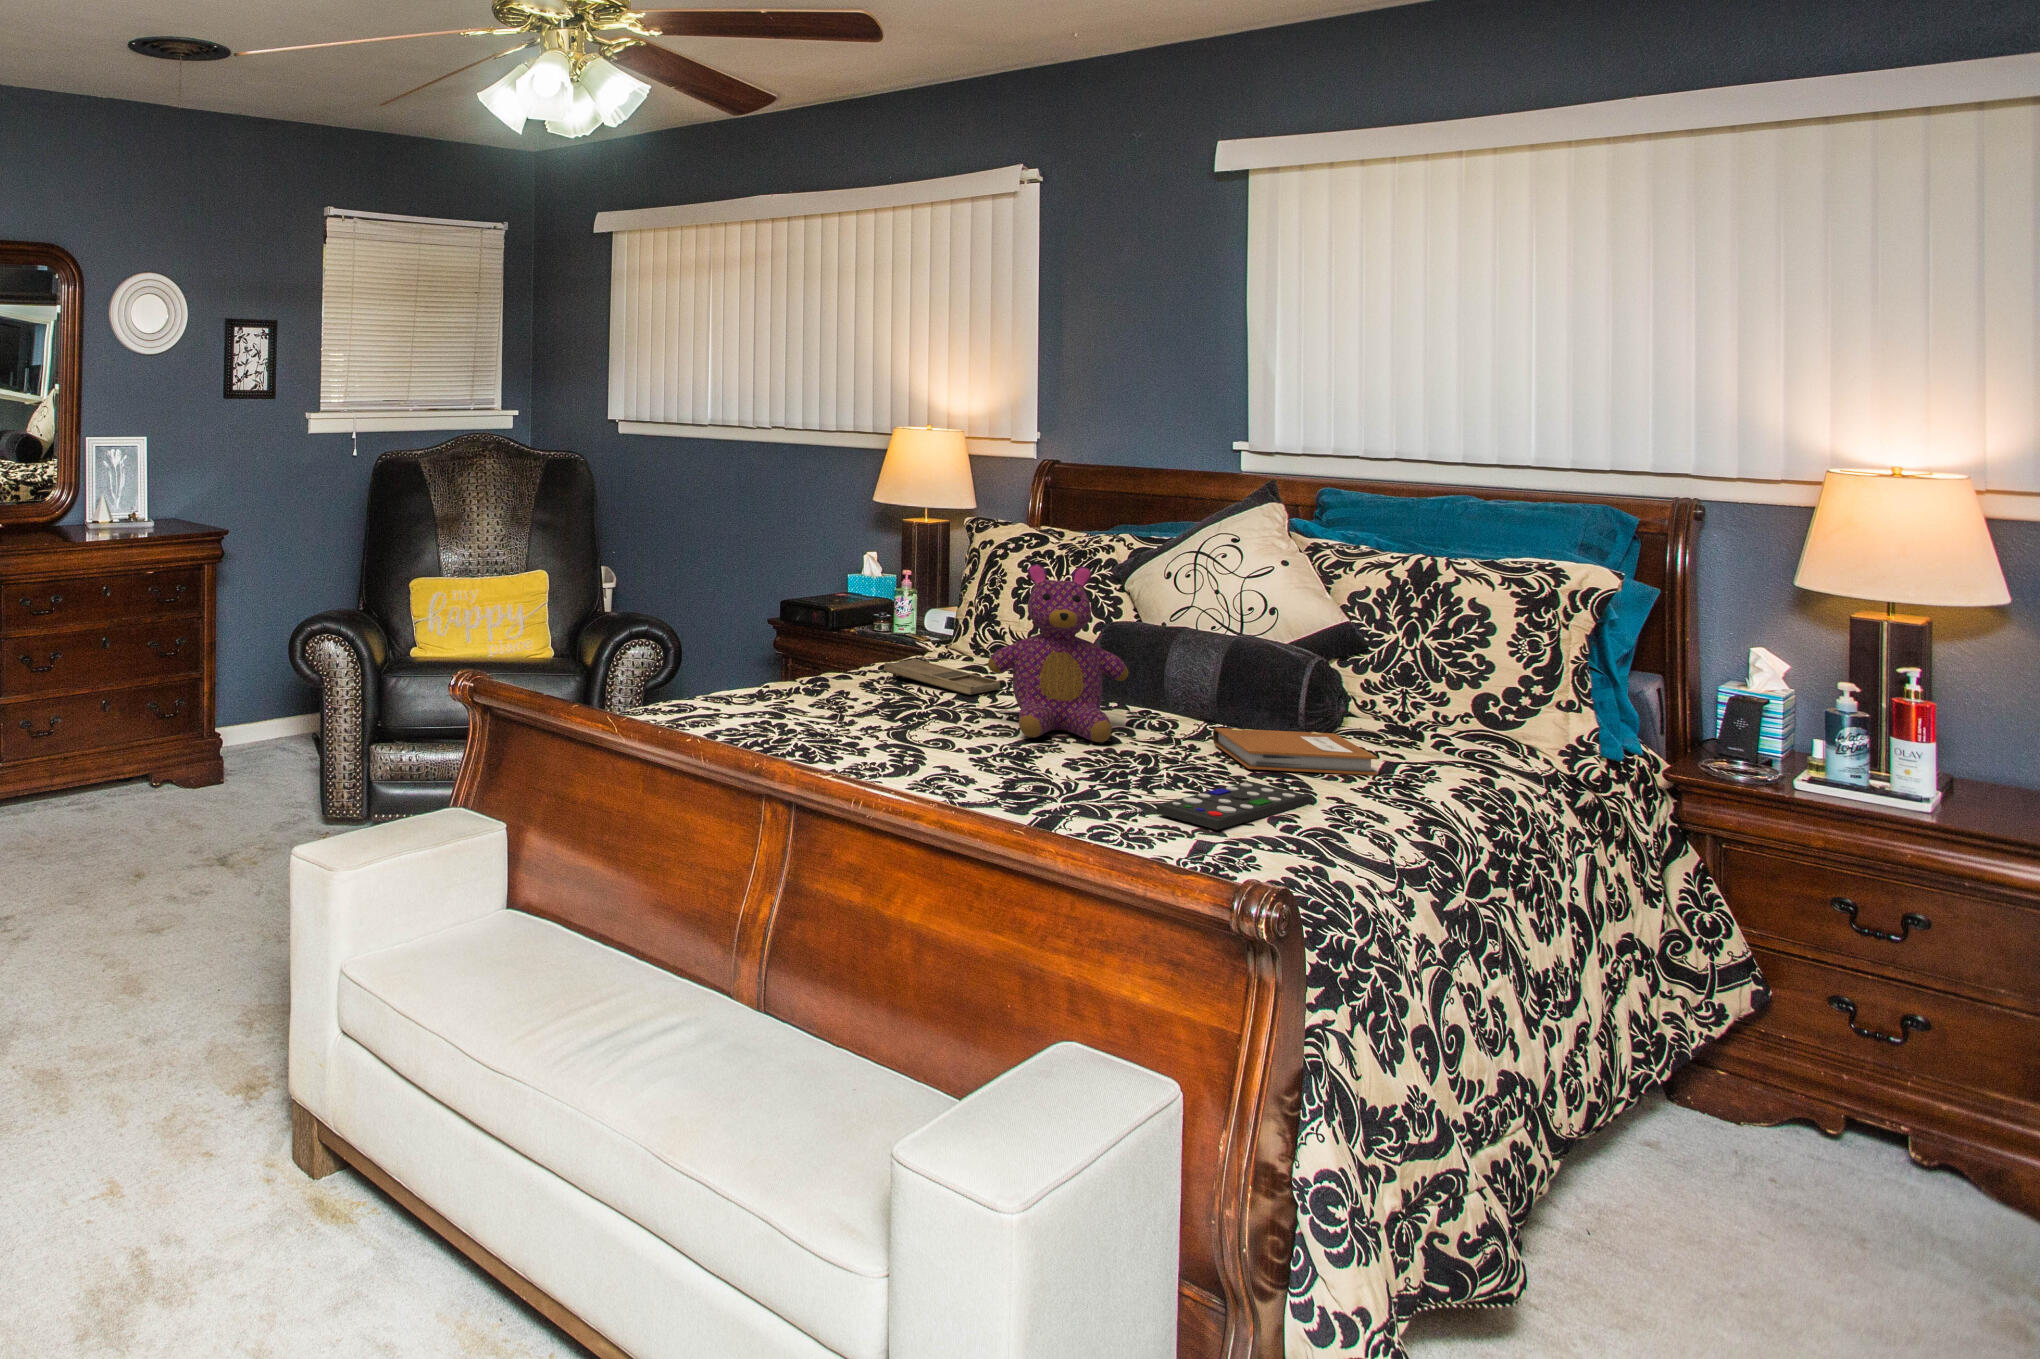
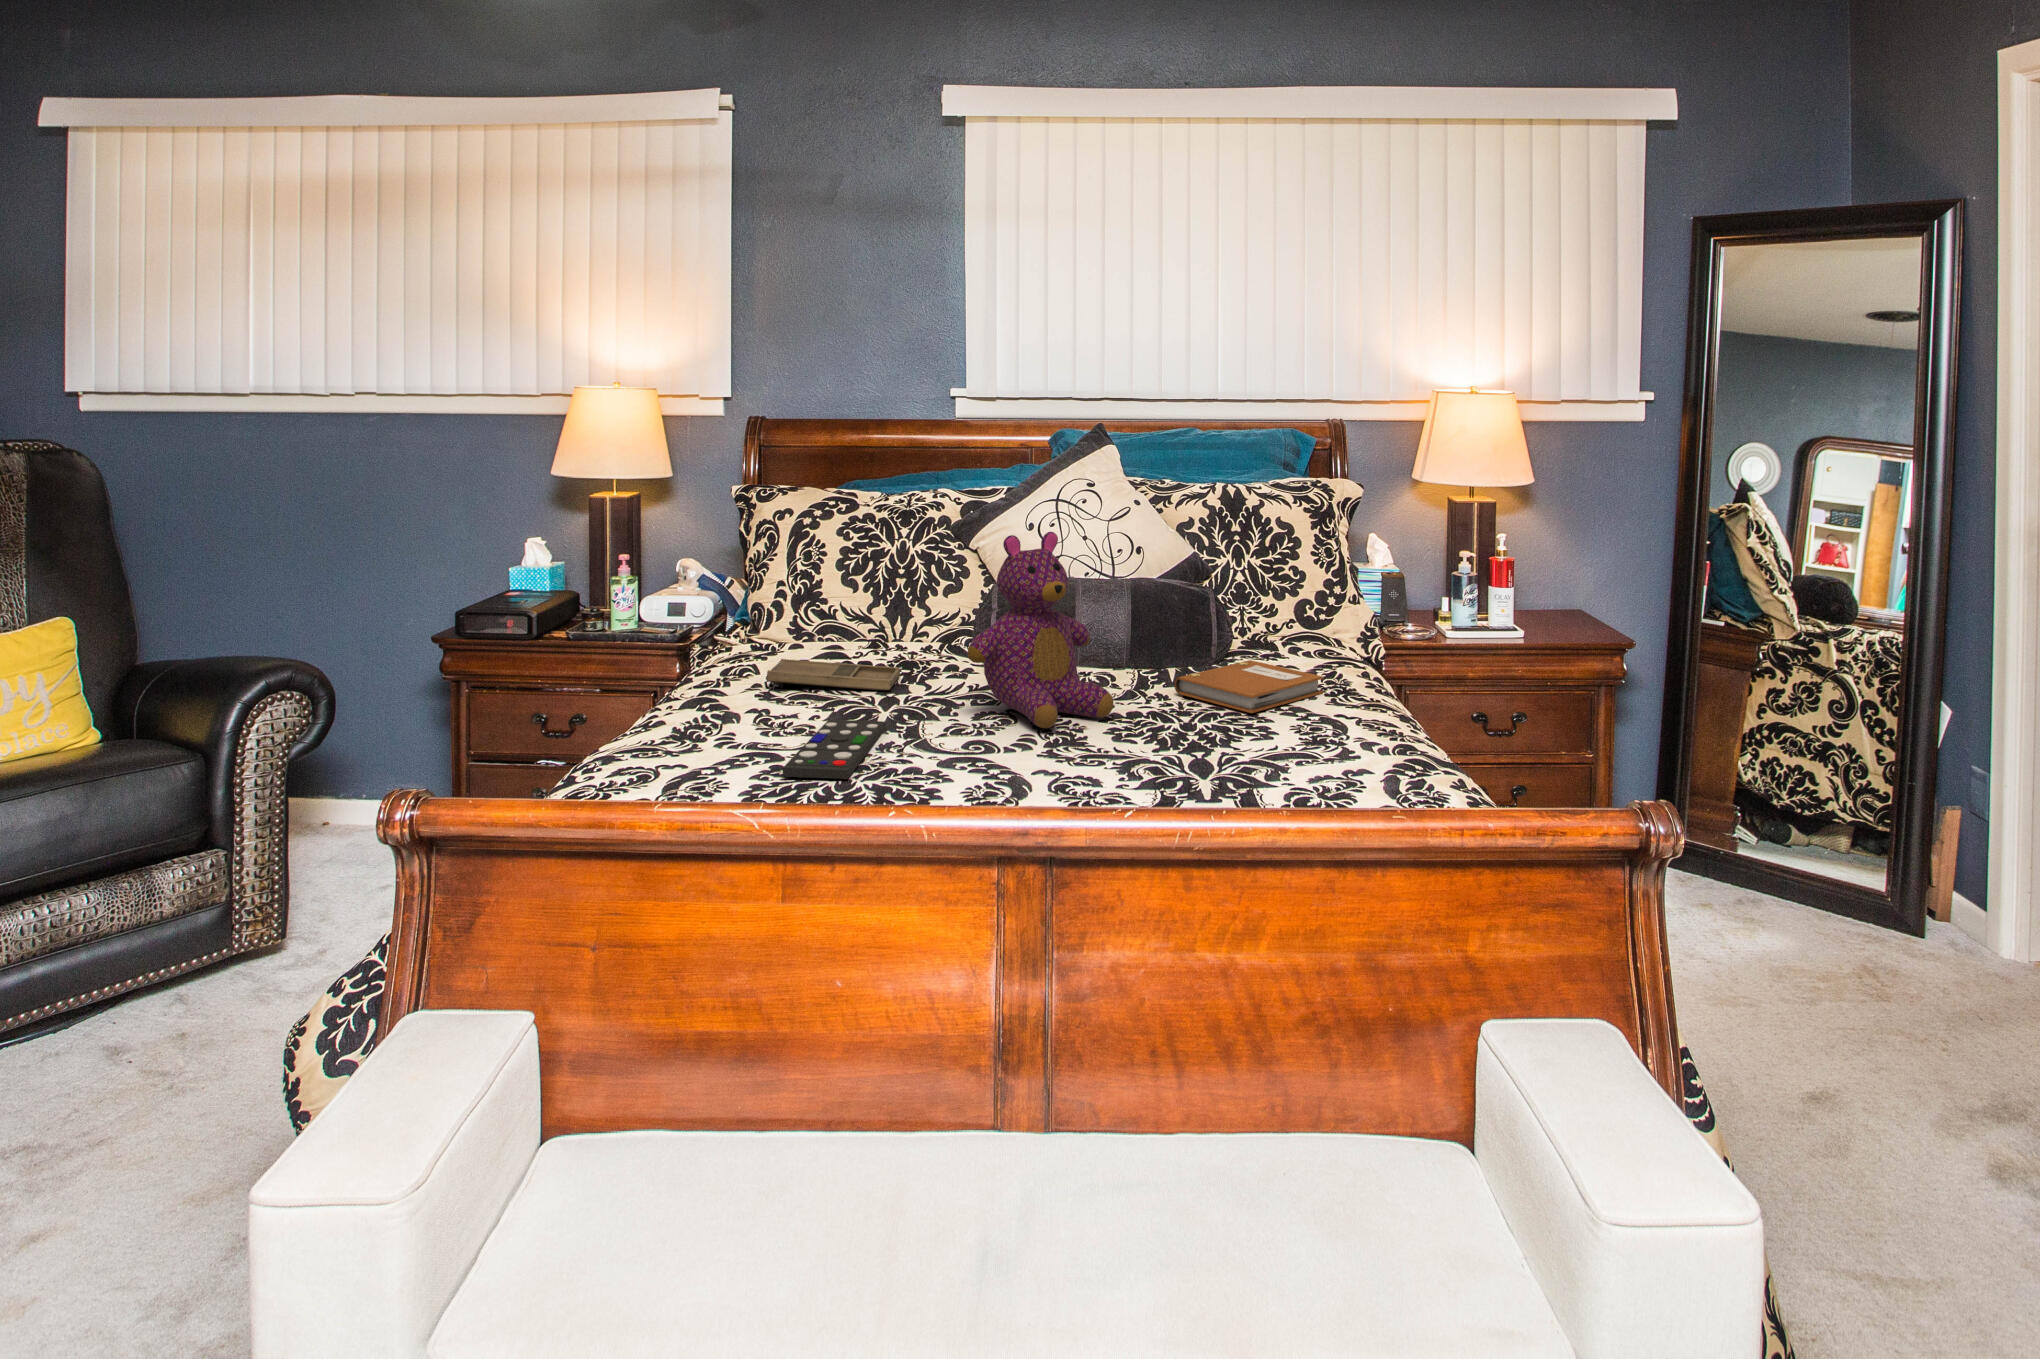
remote control: present [1156,781,1311,830] -> present [783,720,886,779]

